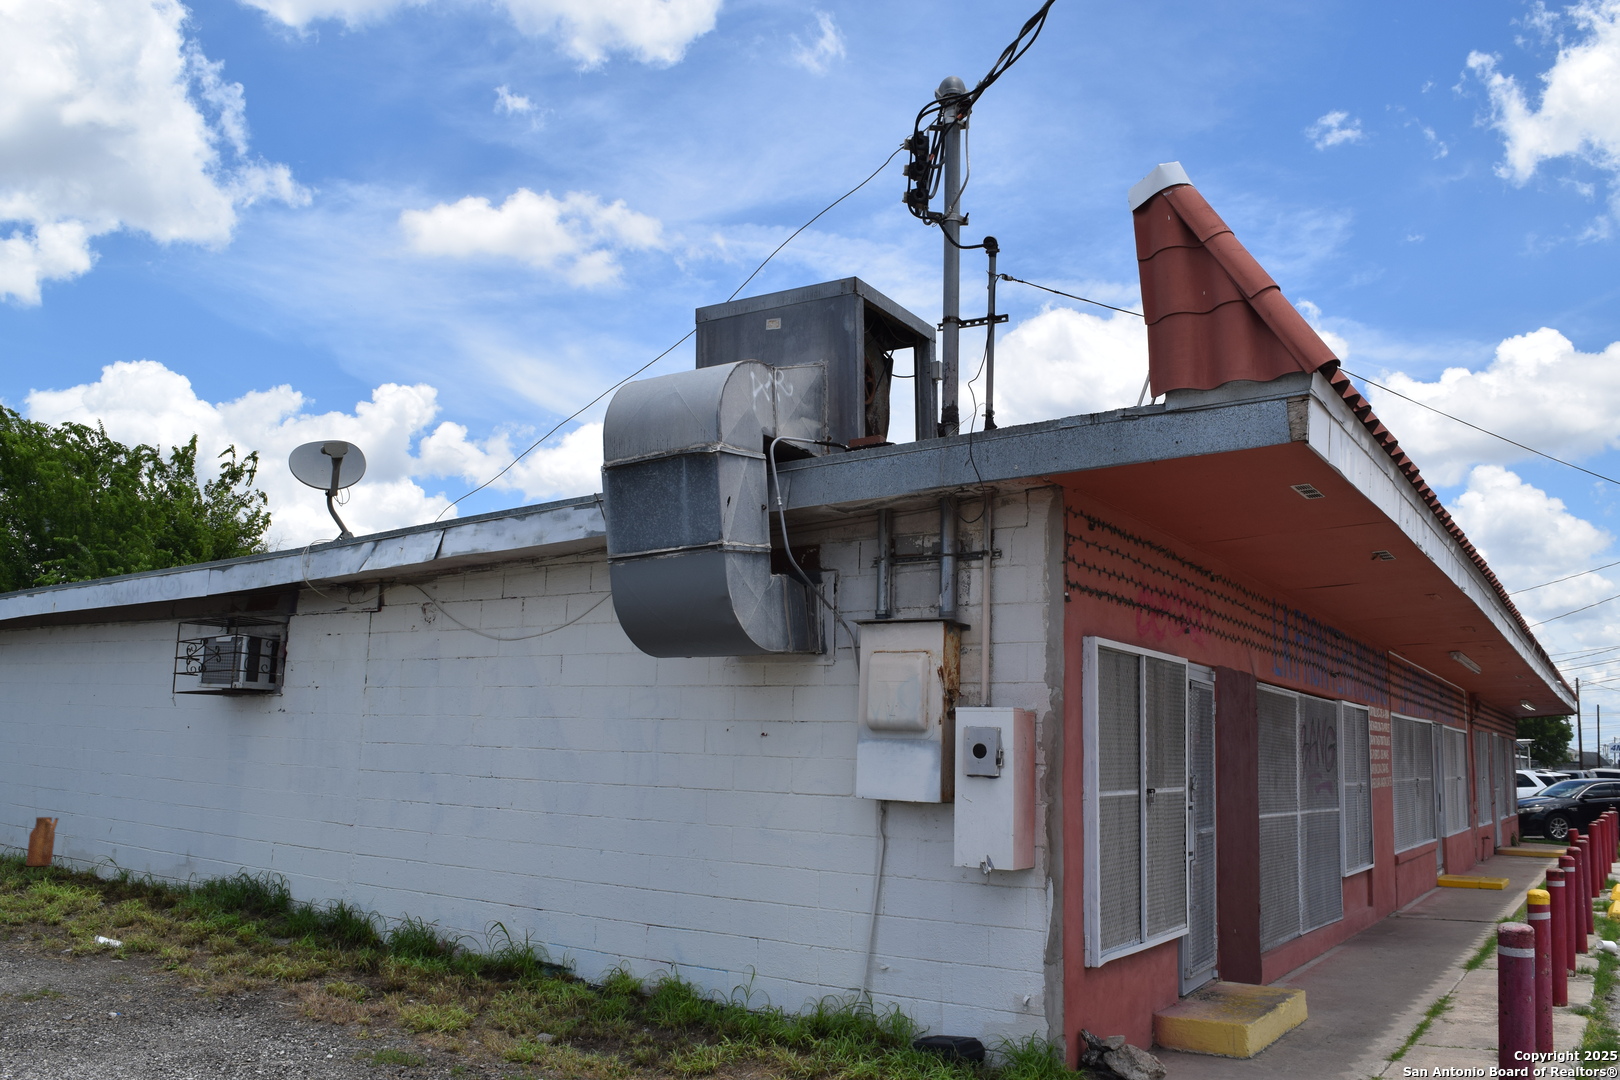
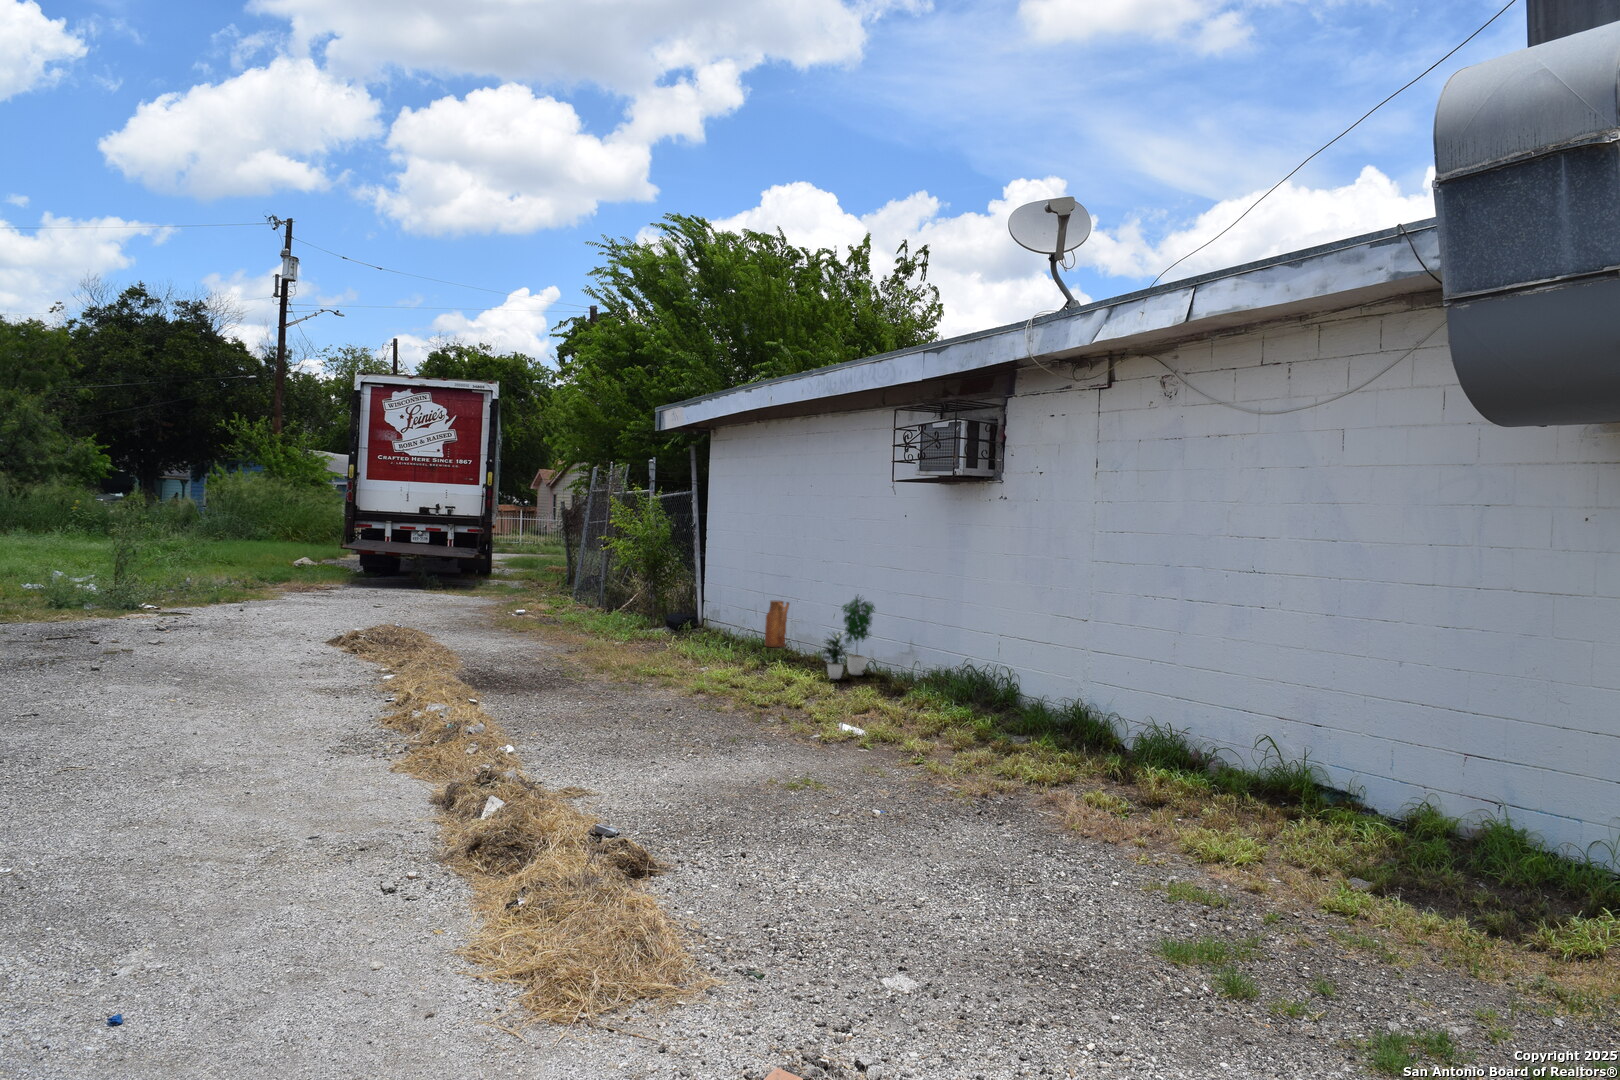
potted plant: none [80,804,153,893] -> present [821,594,875,679]

